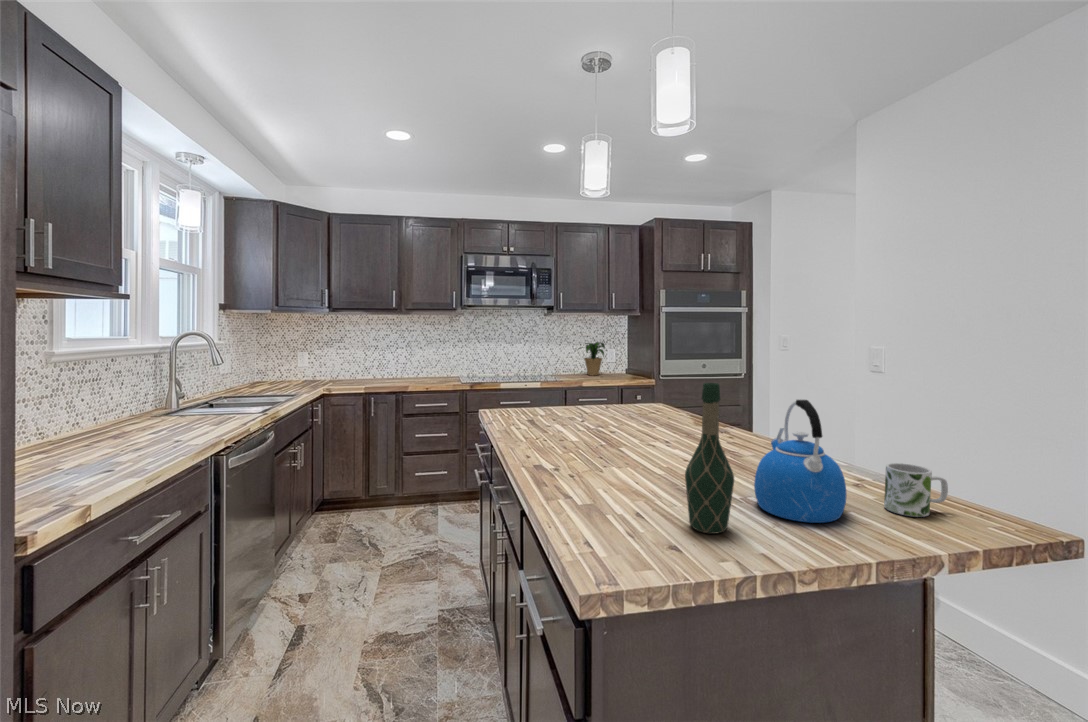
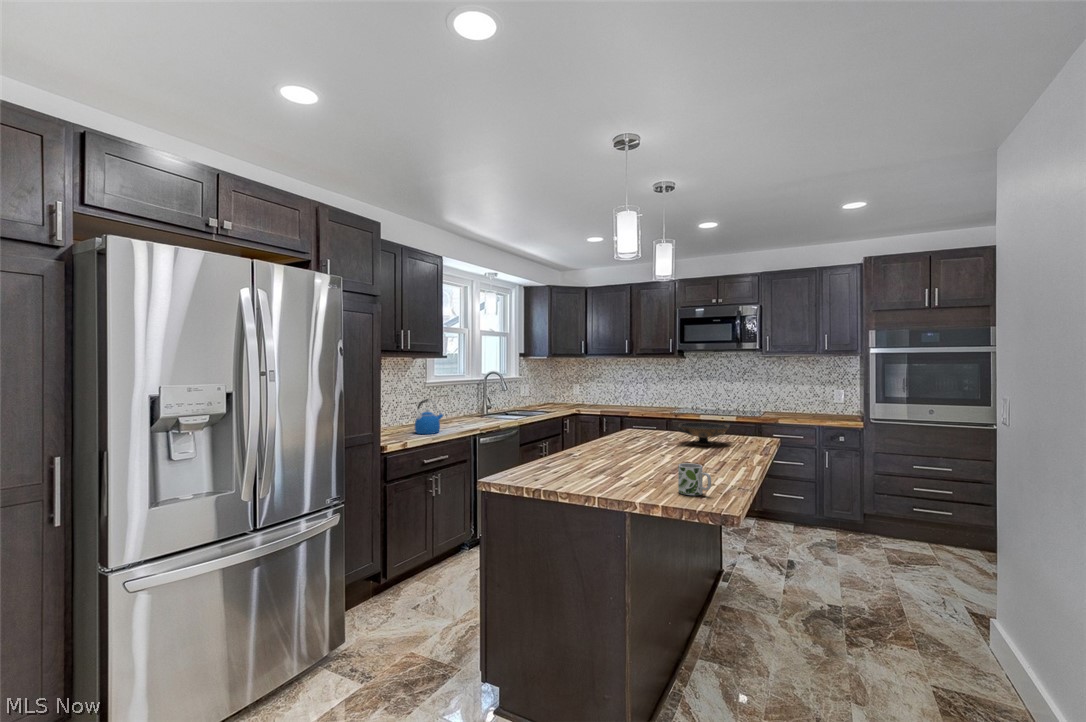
potted plant: present [579,342,605,375] -> none [794,382,832,415]
wine bottle: present [685,383,734,534] -> none [559,404,583,480]
decorative bowl: none [608,393,672,424] -> present [676,422,730,446]
kettle: present [754,400,847,523] -> present [415,399,443,434]

